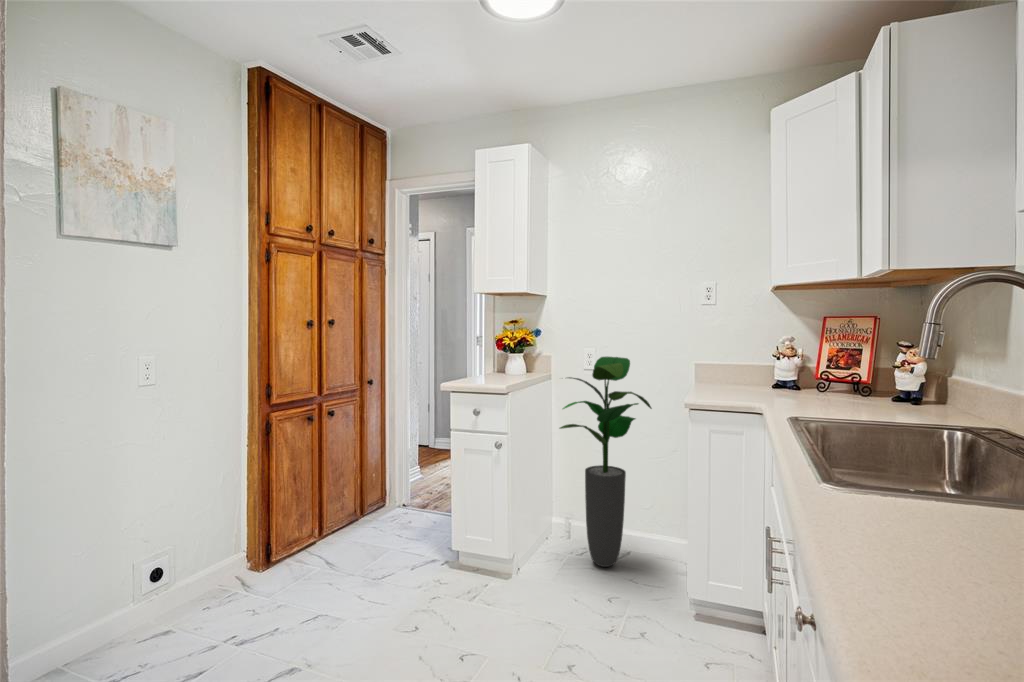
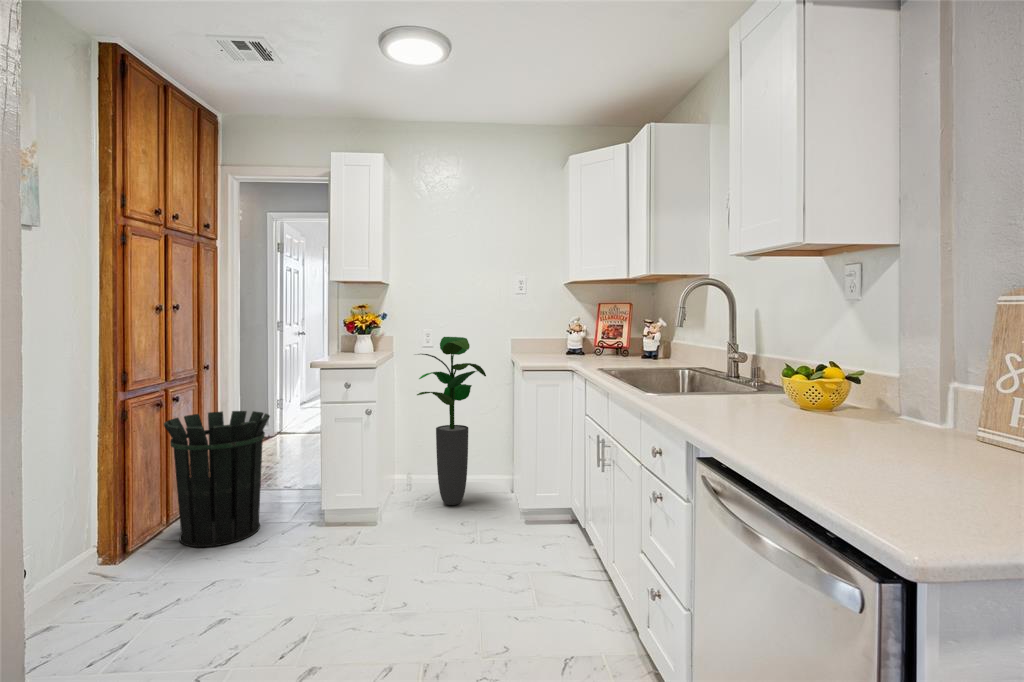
waste bin: none [306,428,406,571] -> present [164,411,270,547]

